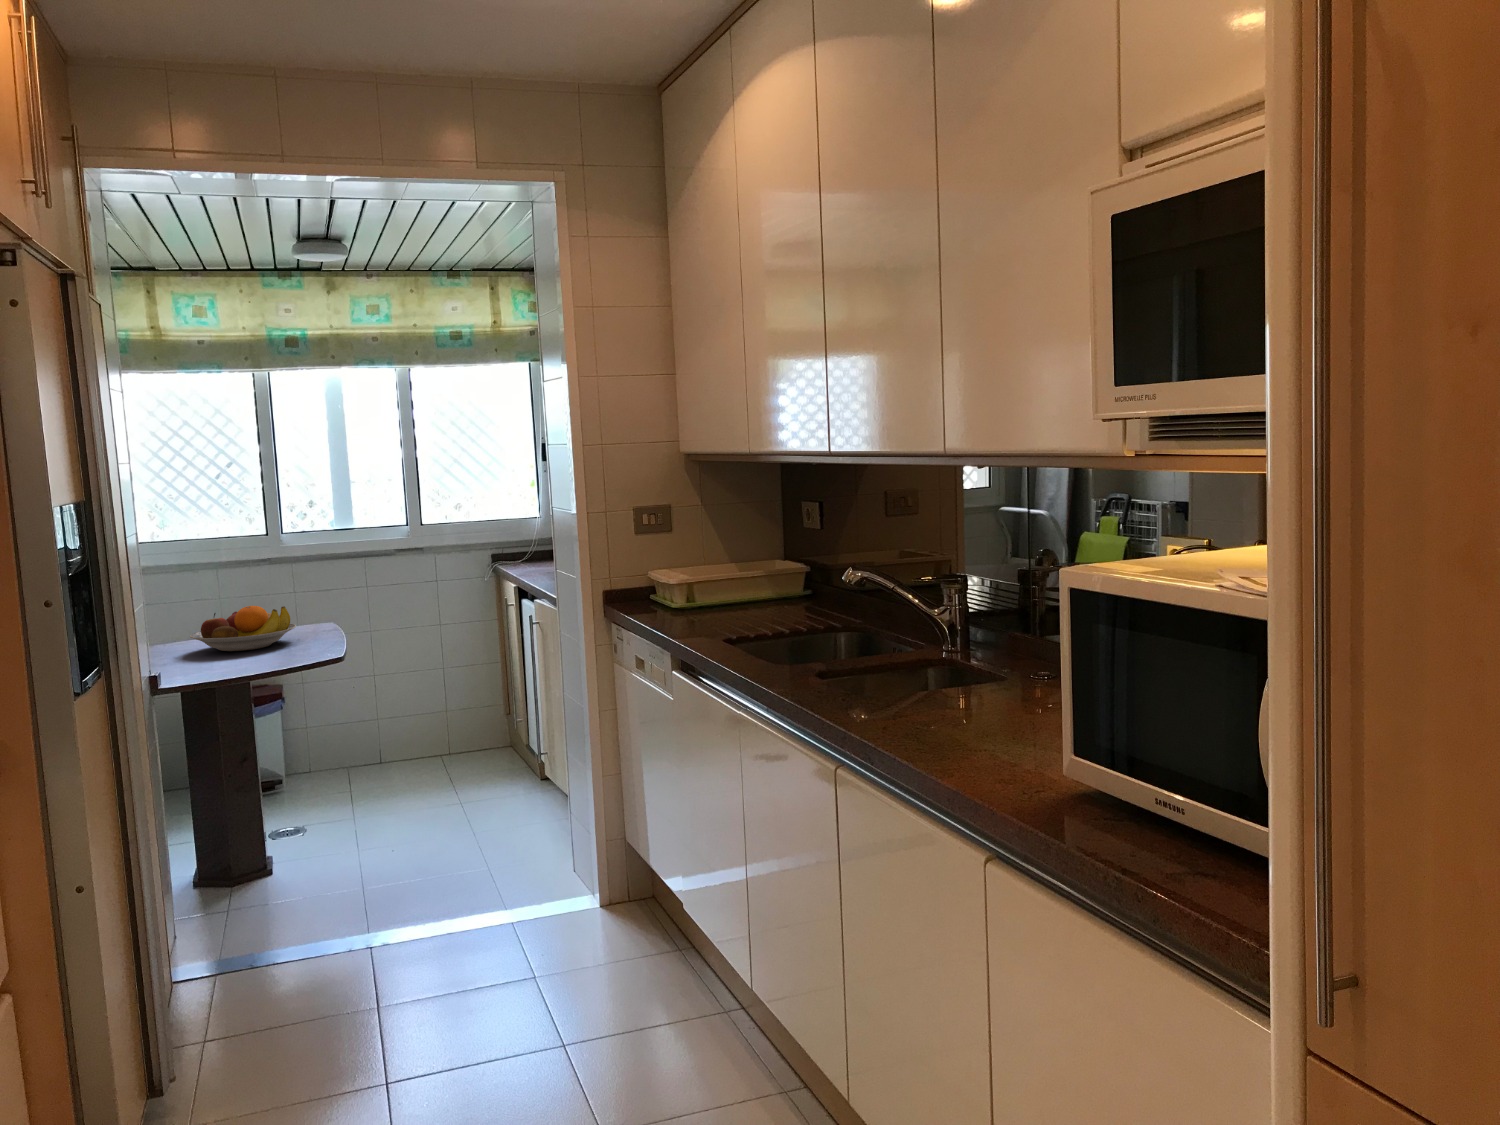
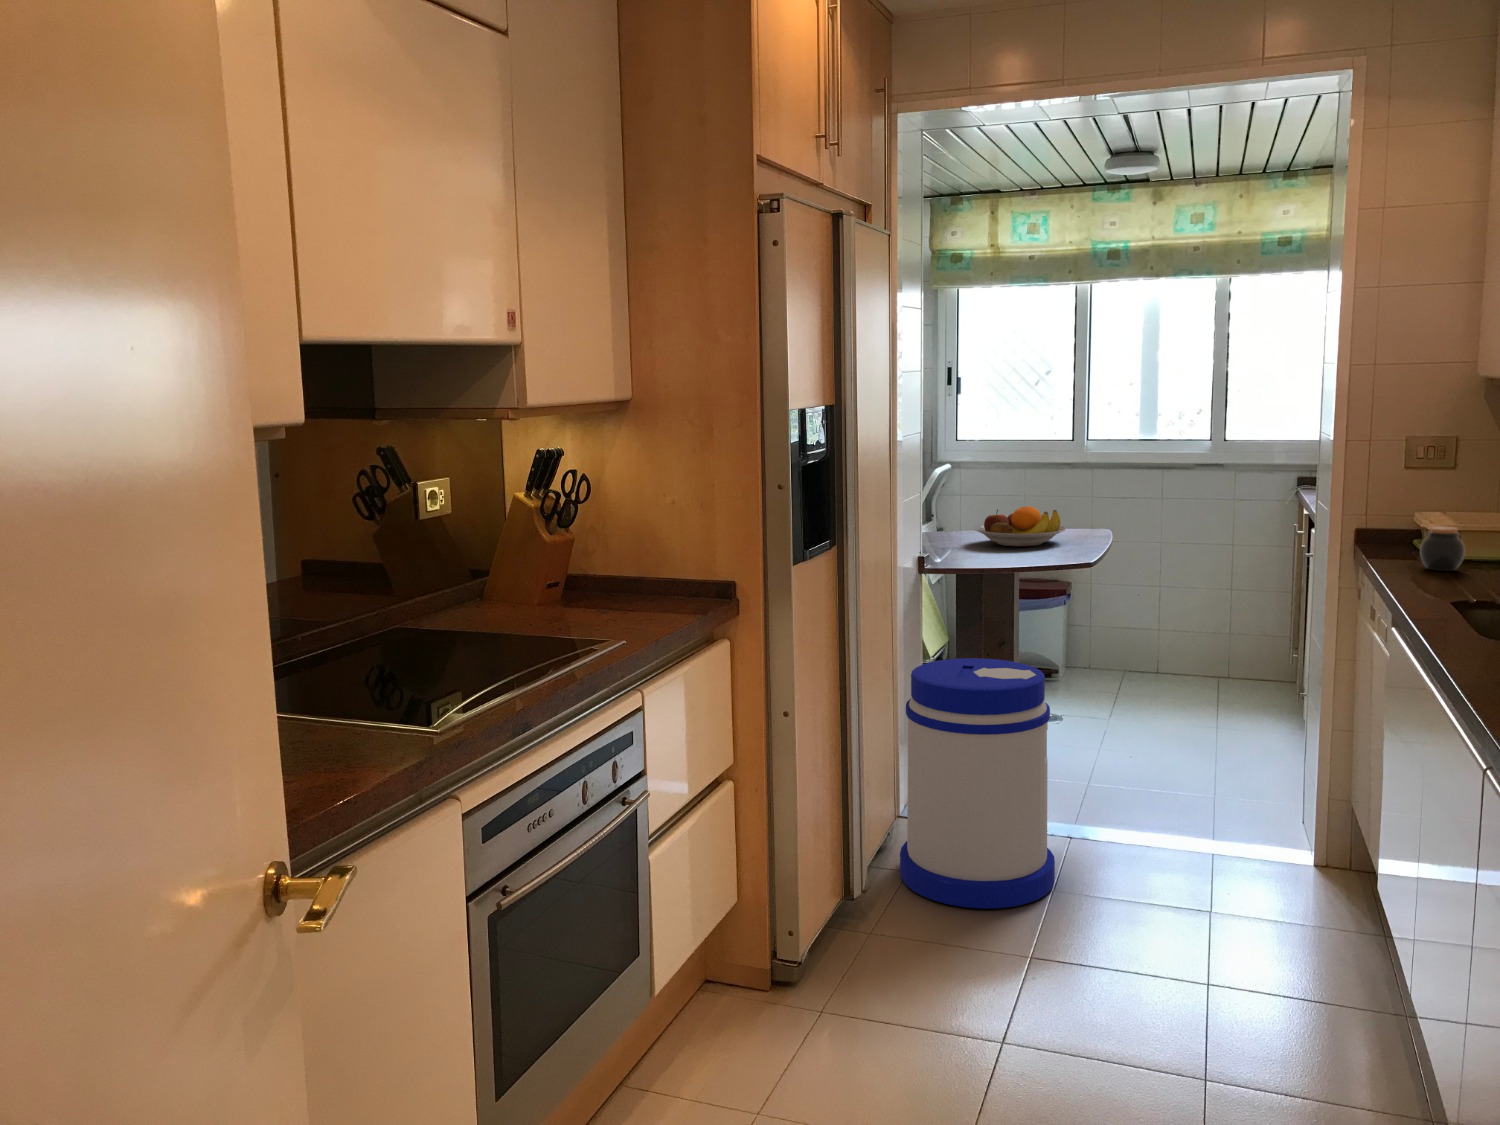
jar: none [667,580,701,618] -> present [1420,526,1465,571]
trash can: none [184,771,377,1062] -> present [900,658,1055,909]

